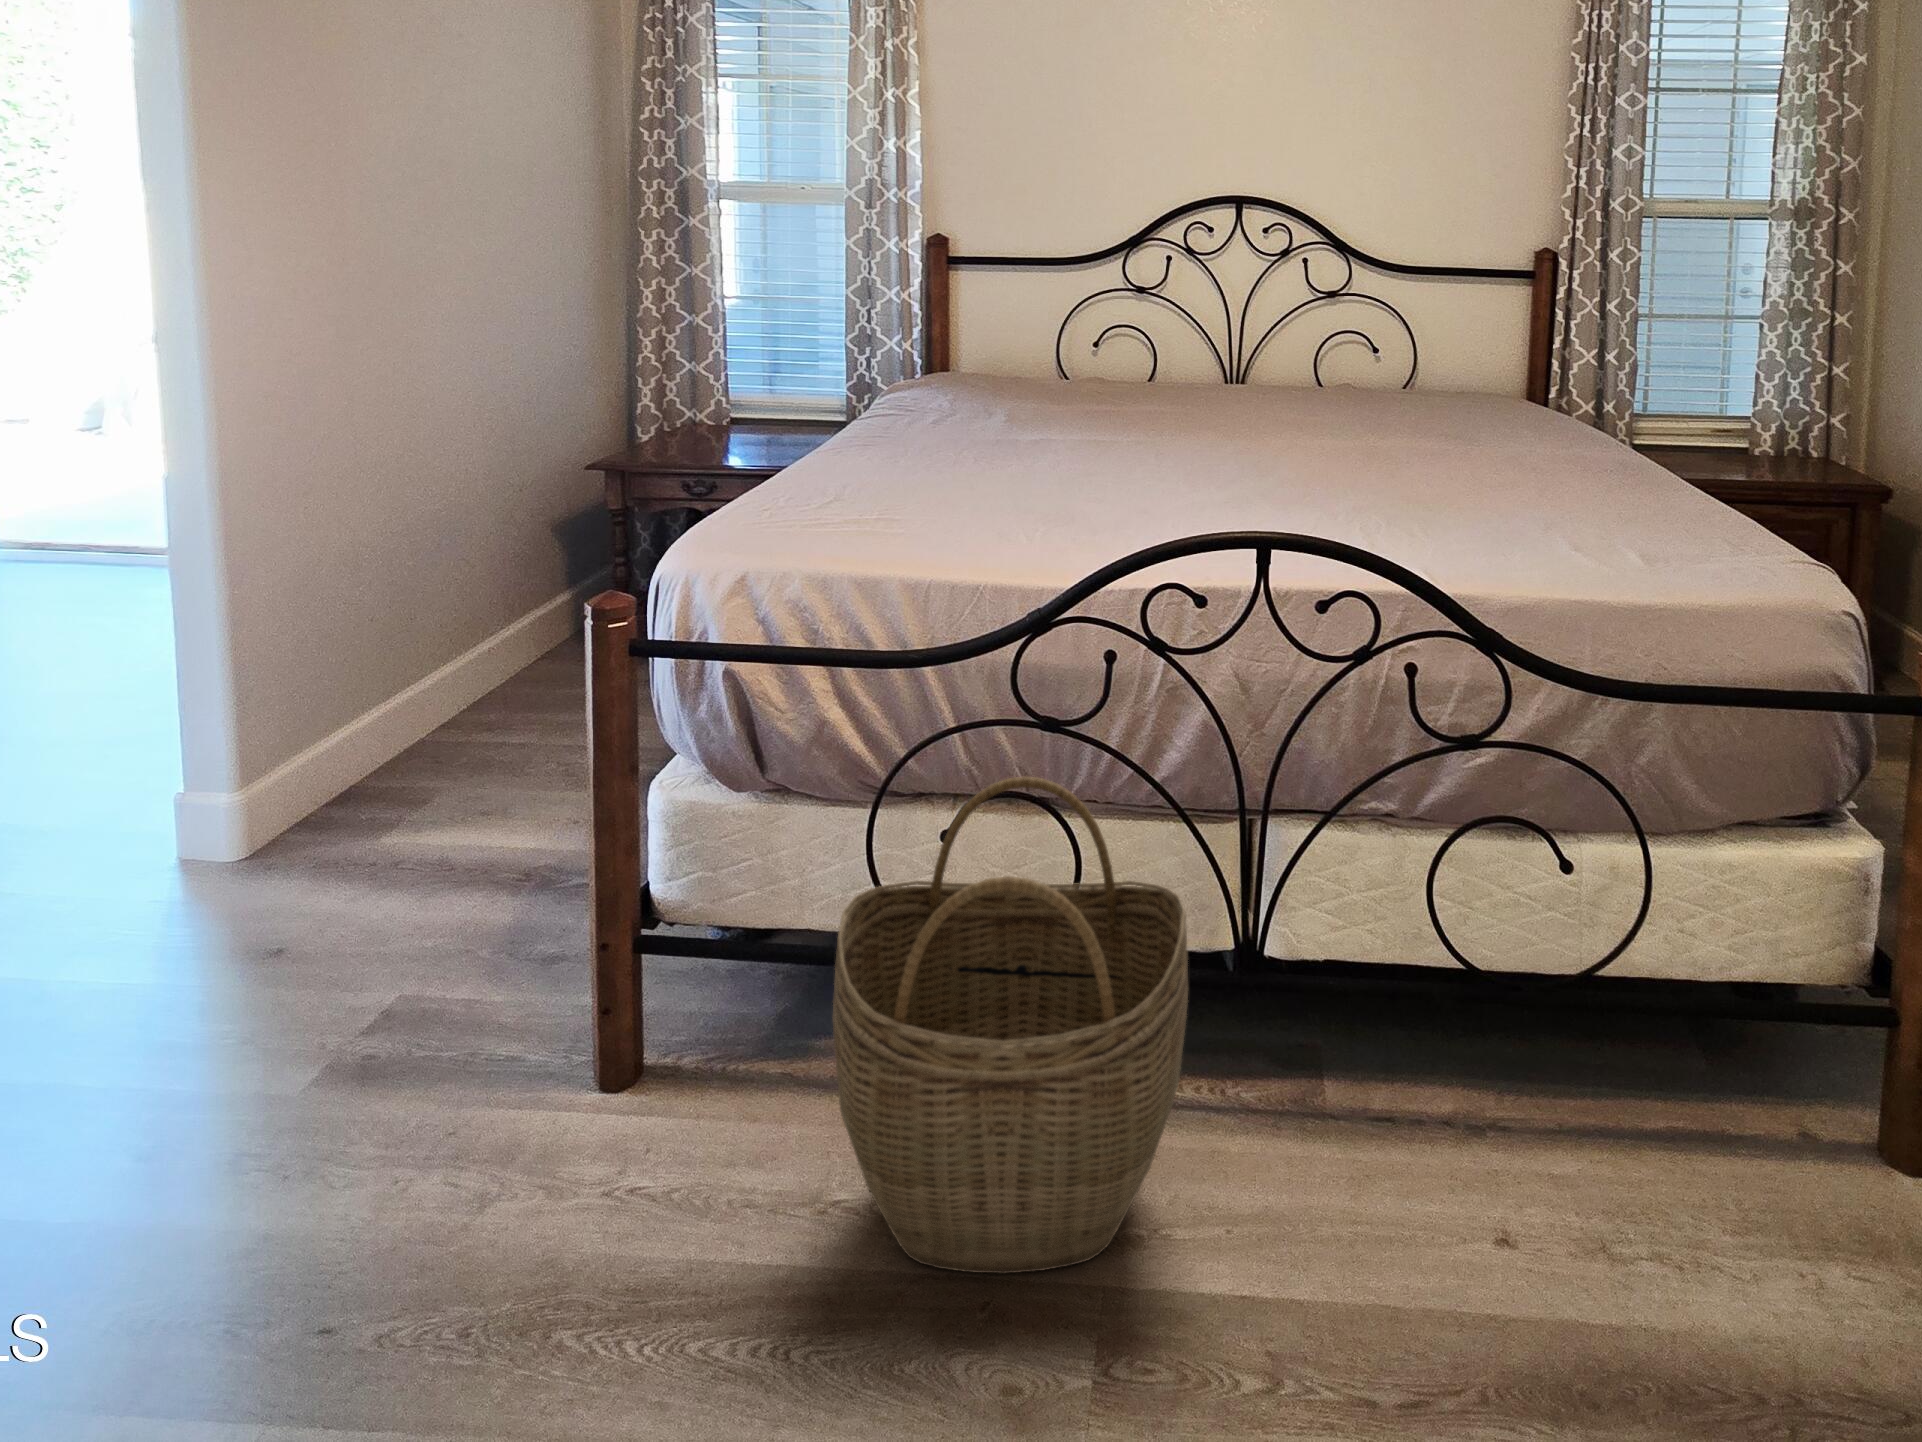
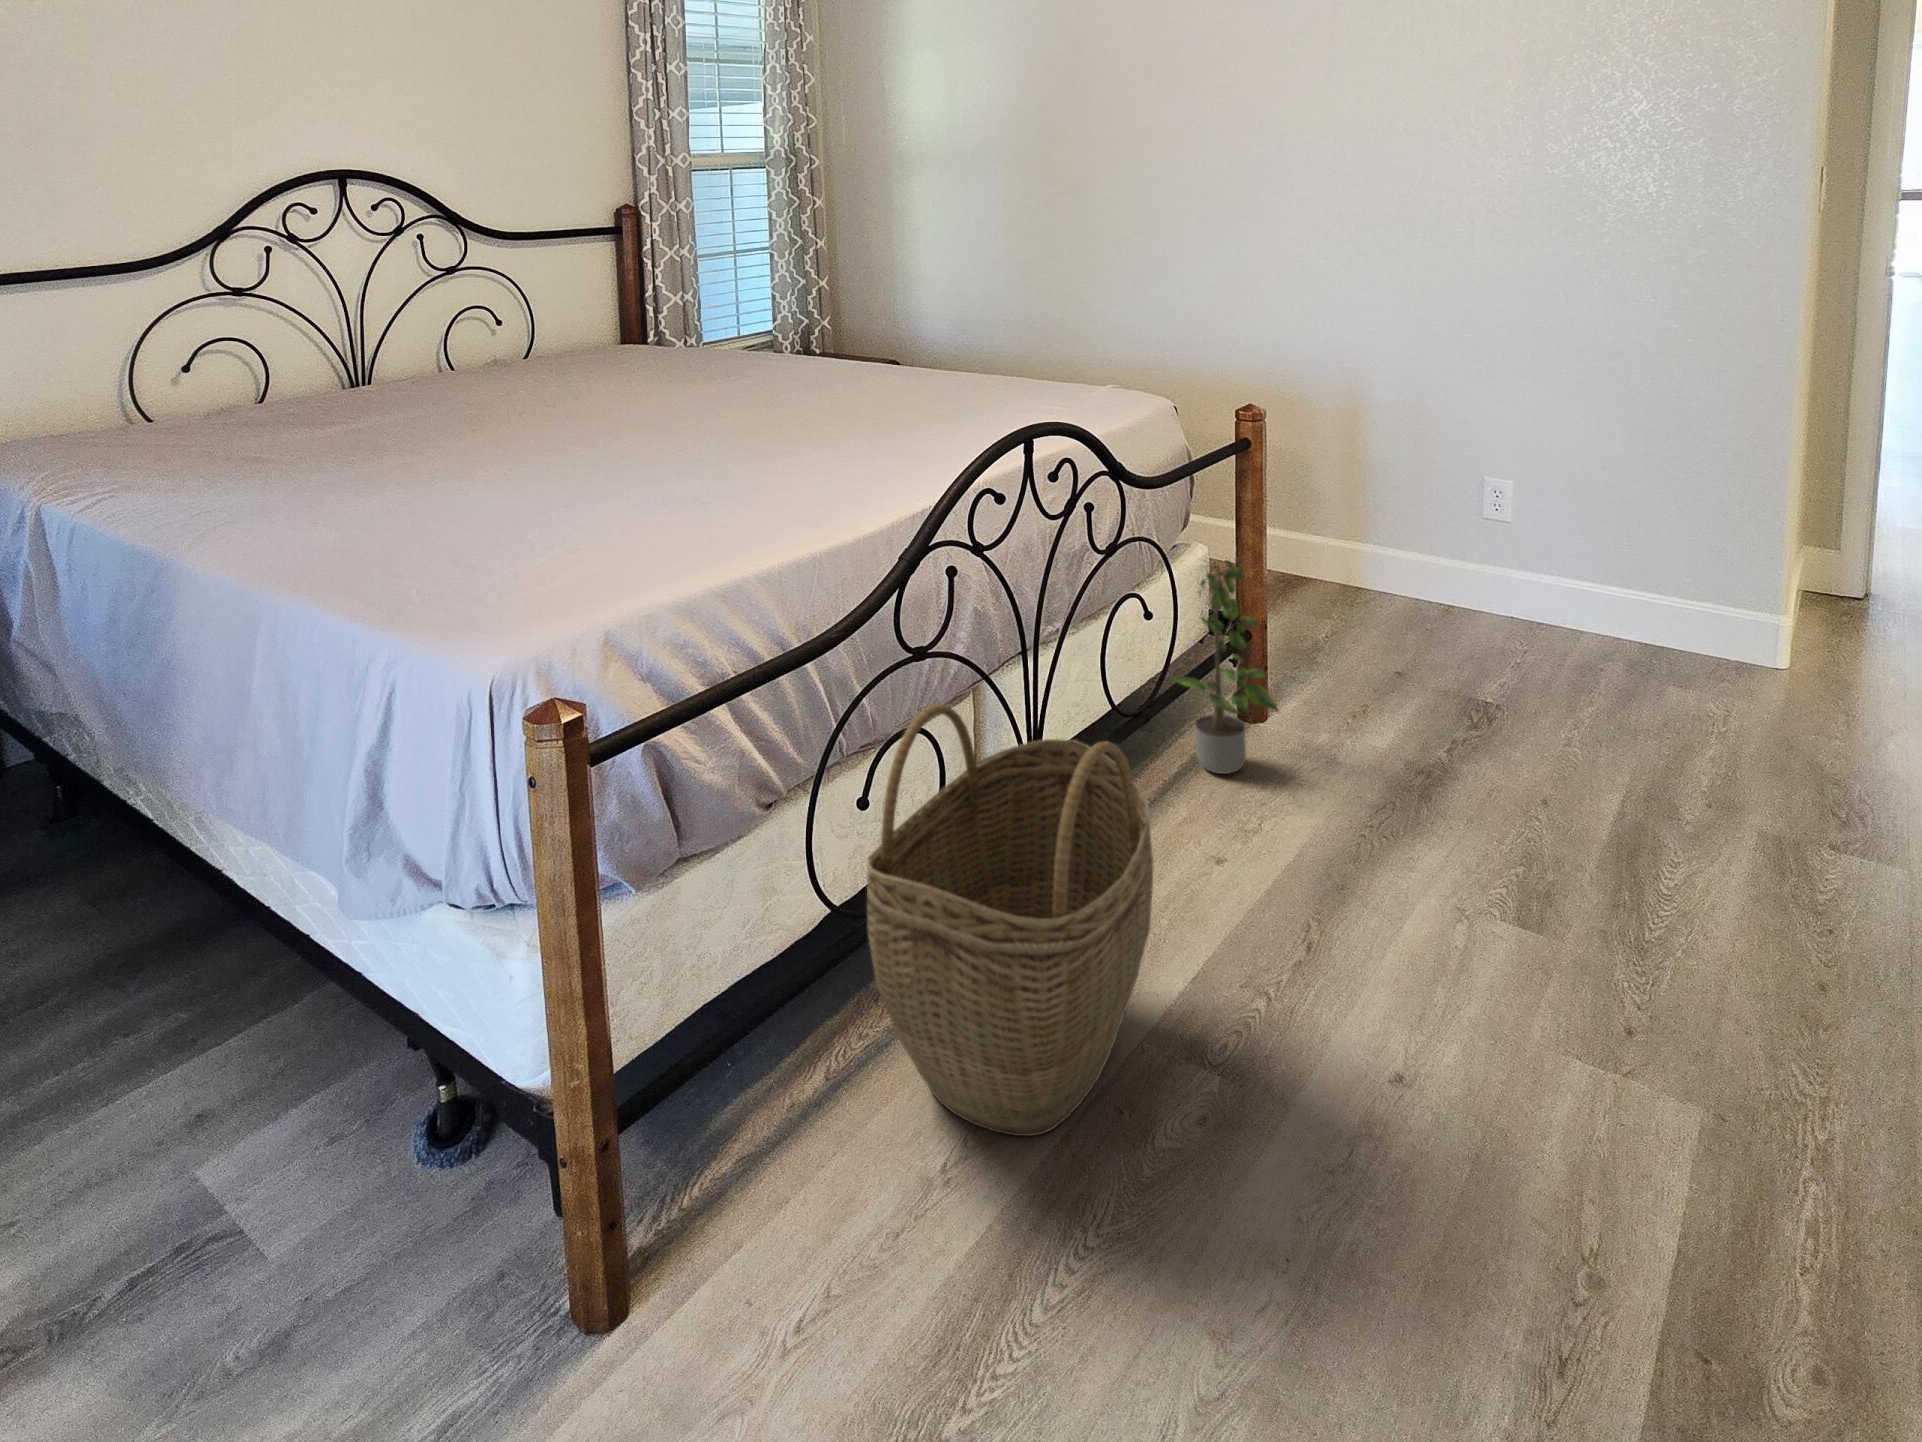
potted plant: none [1639,859,1859,1203] -> present [1173,557,1278,774]

